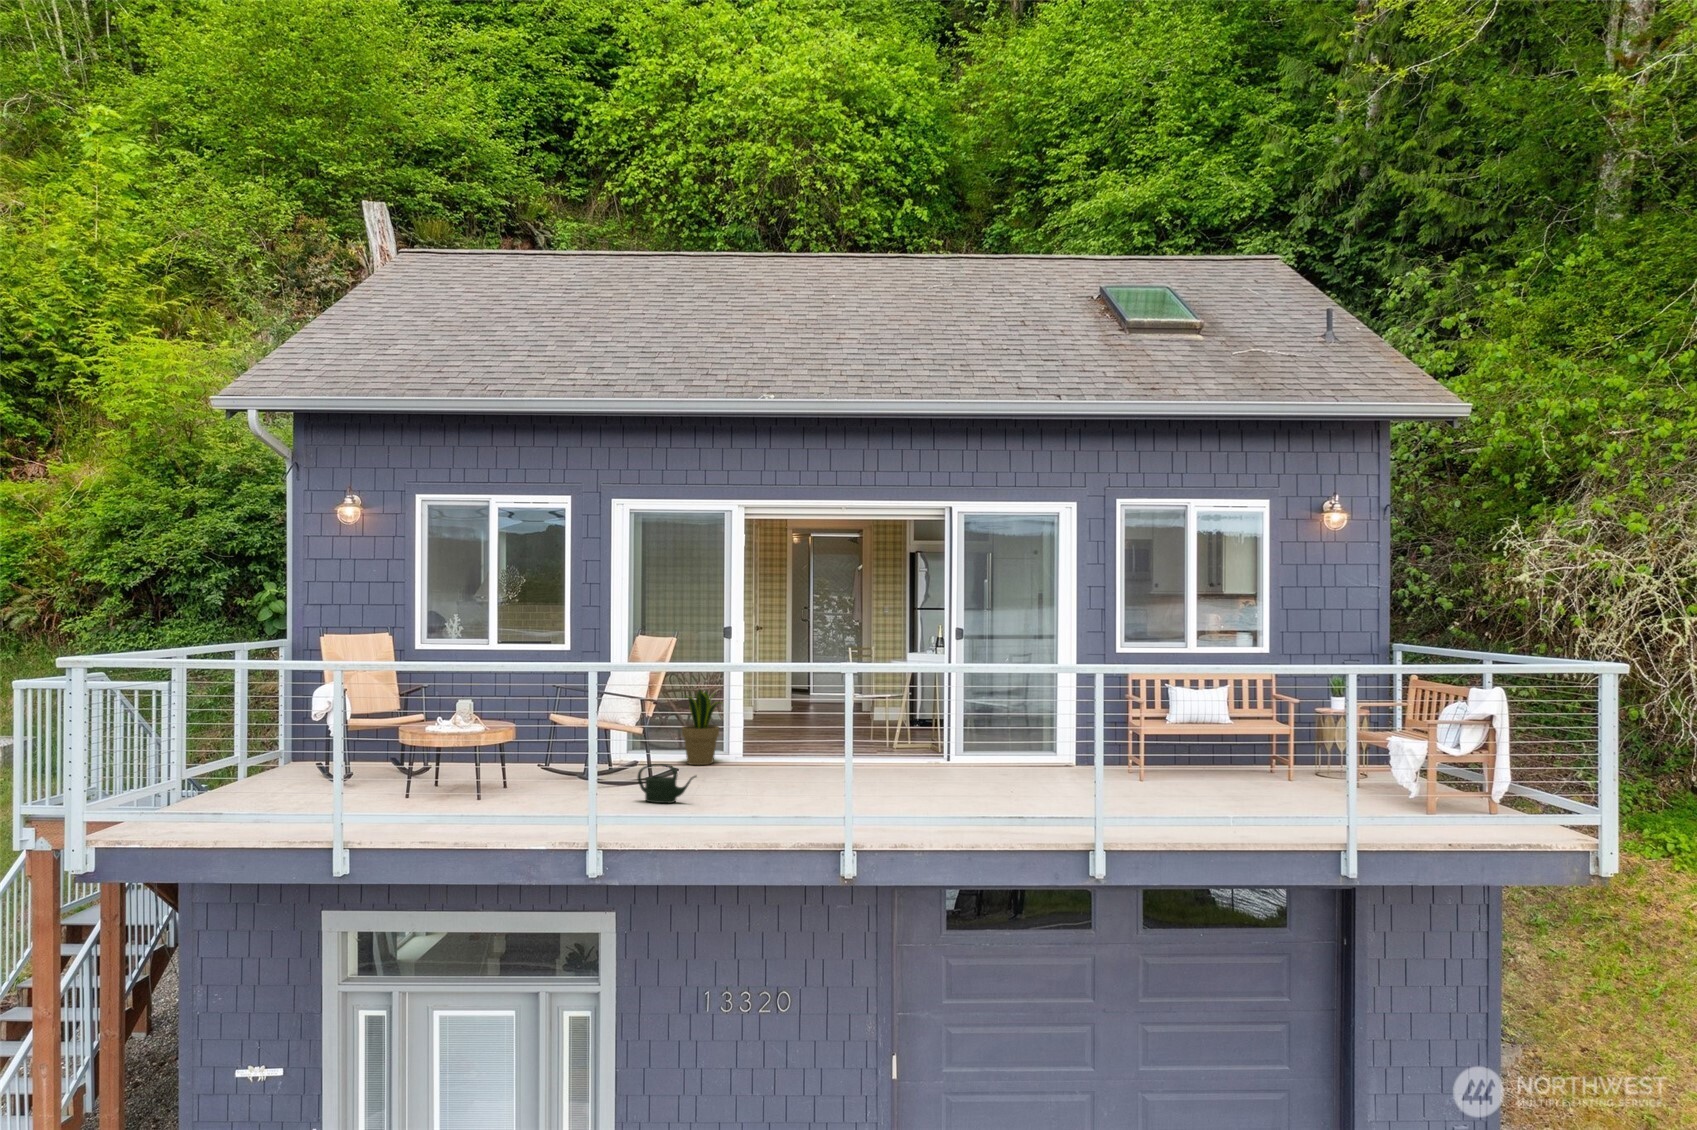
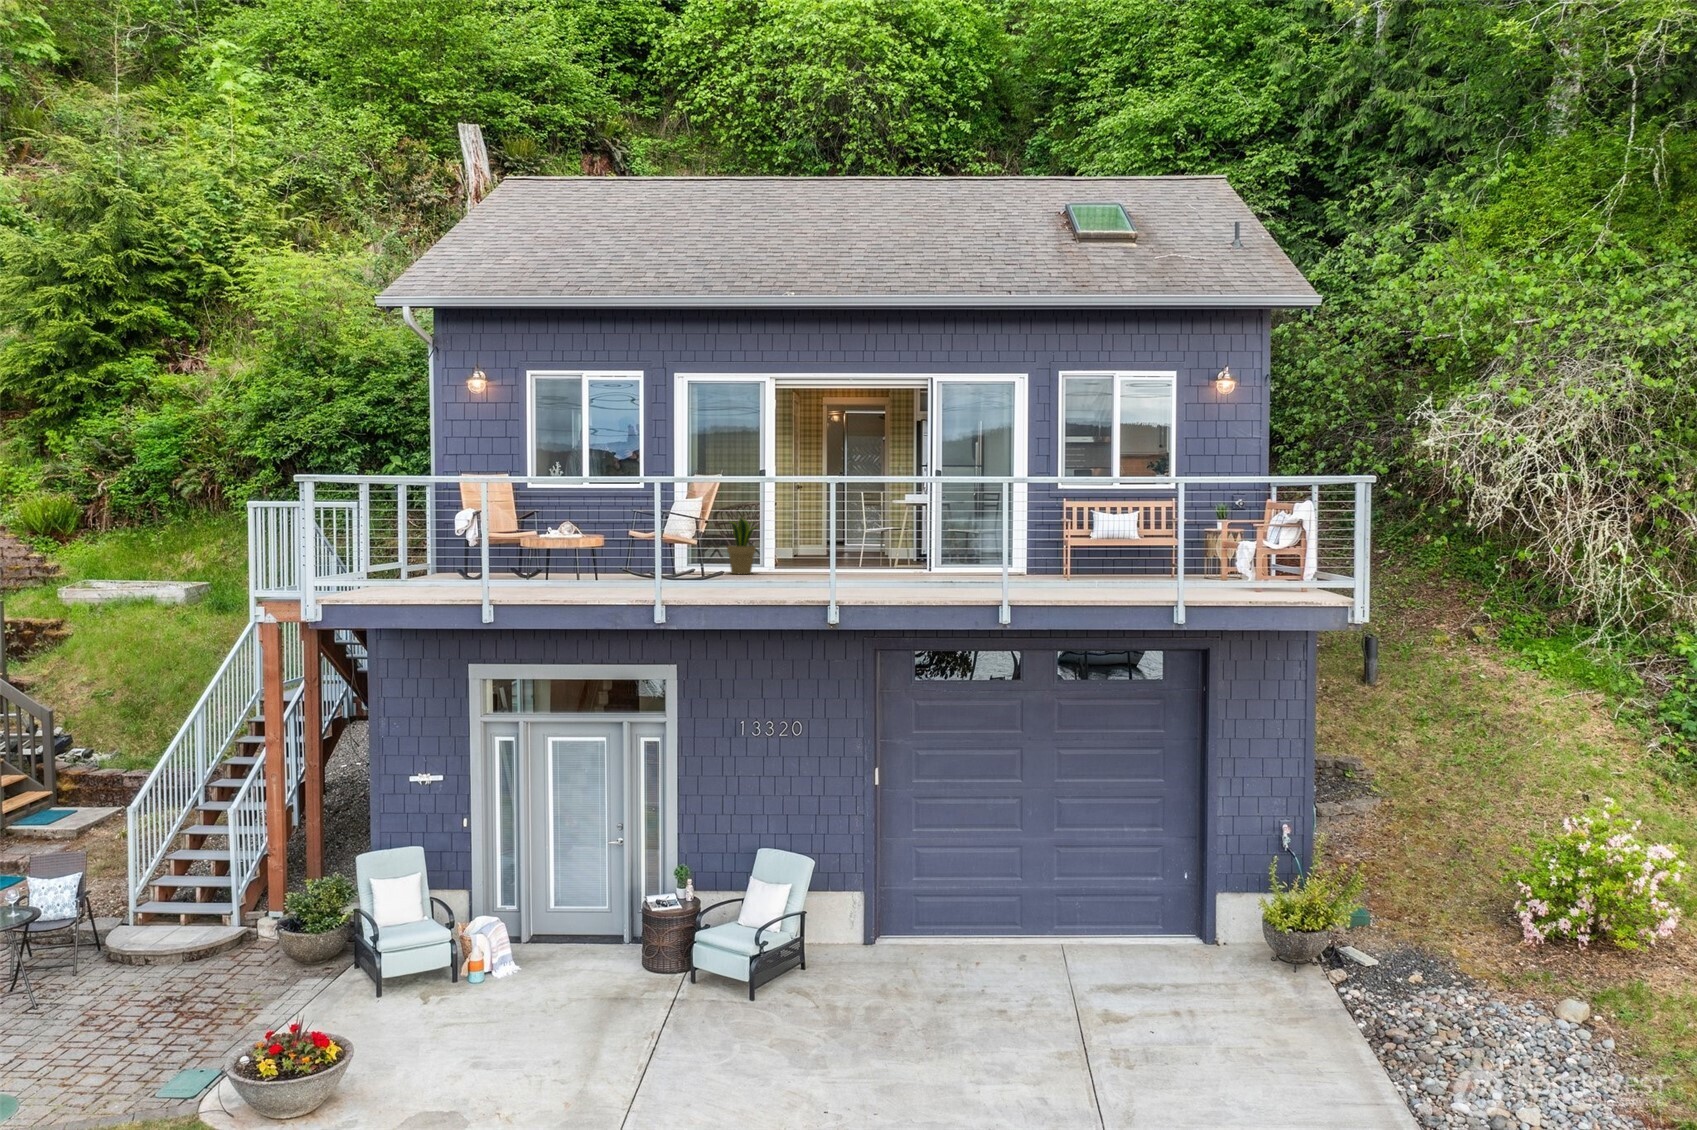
watering can: present [637,764,696,803] -> none [692,557,734,585]

